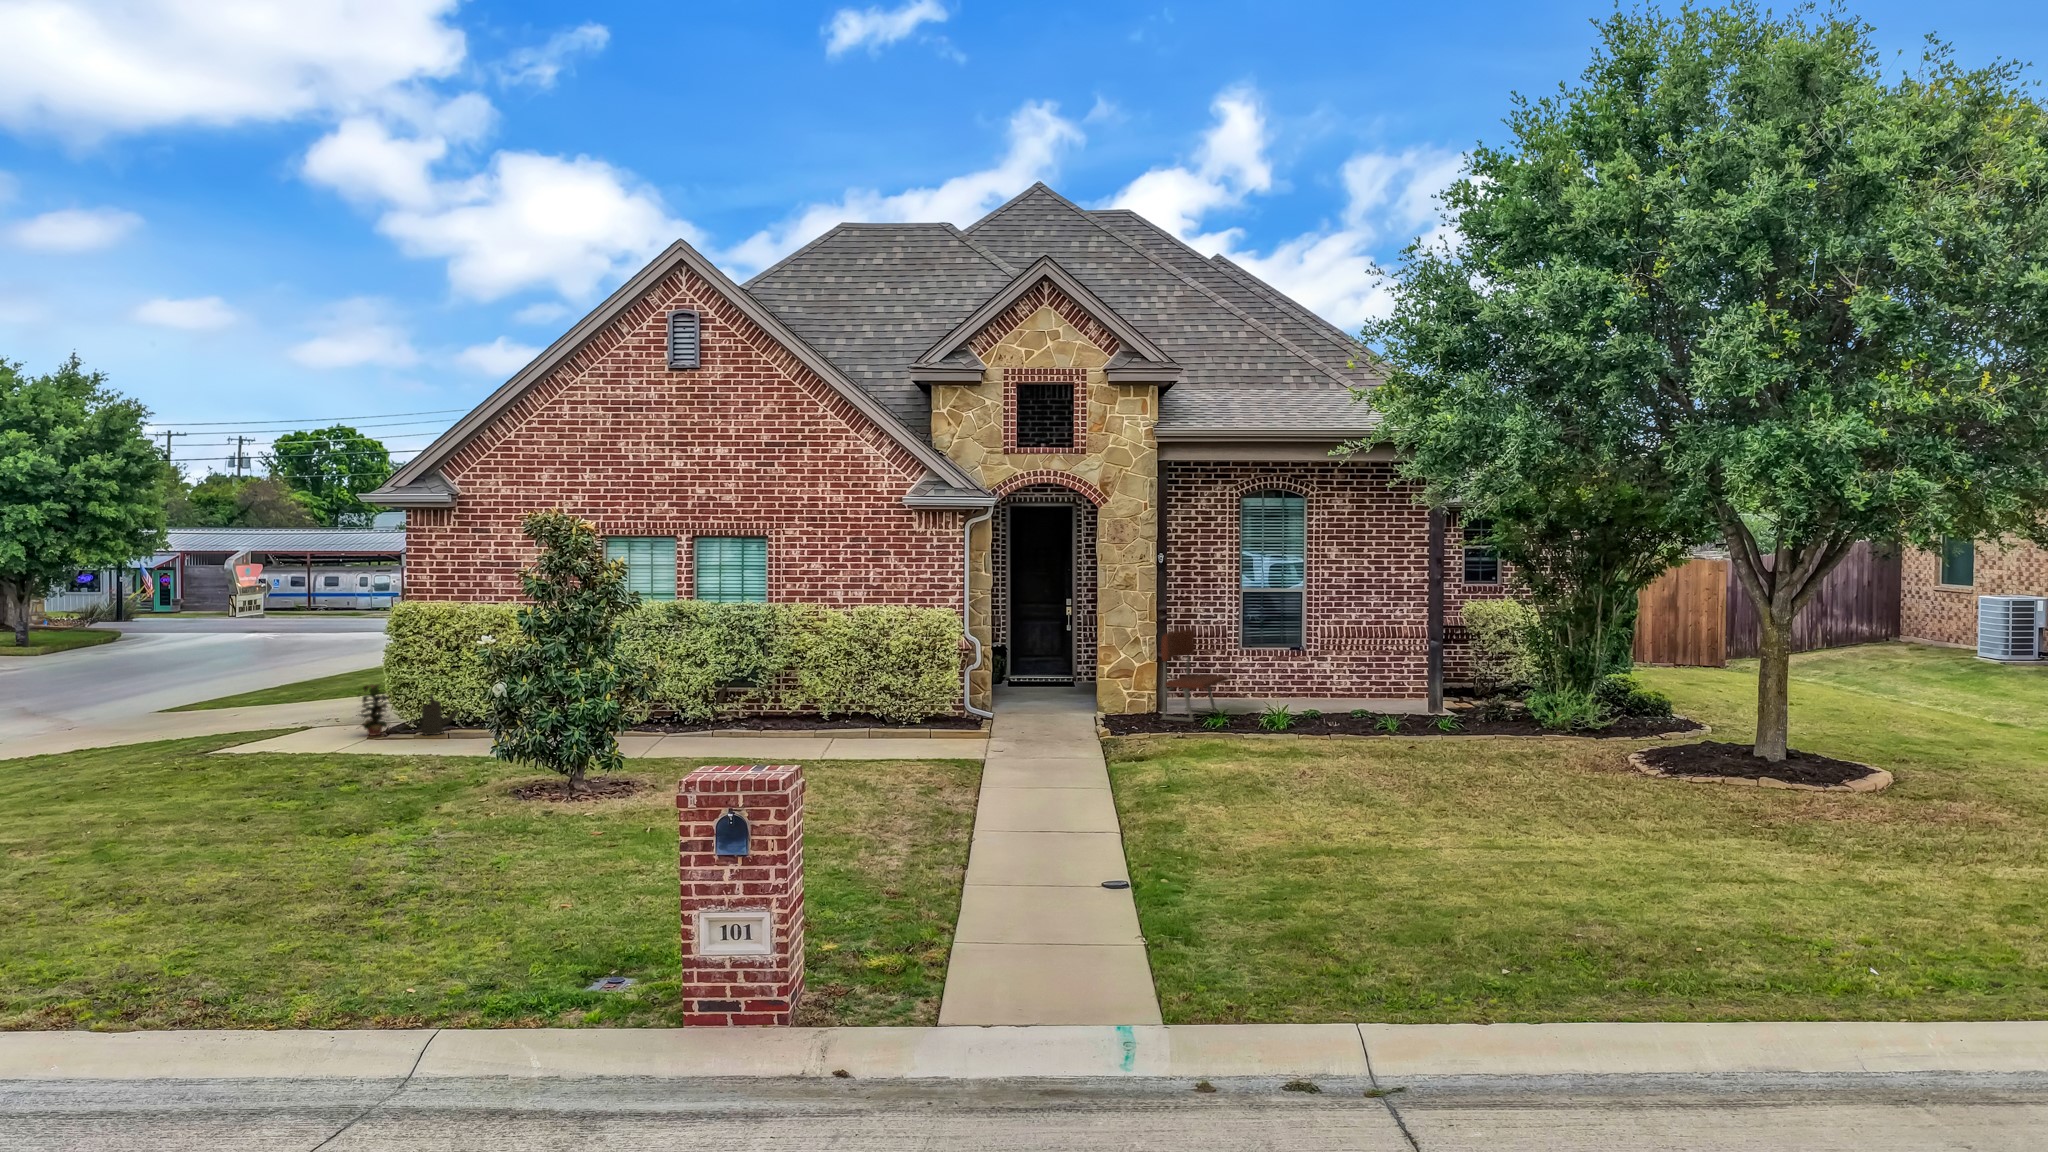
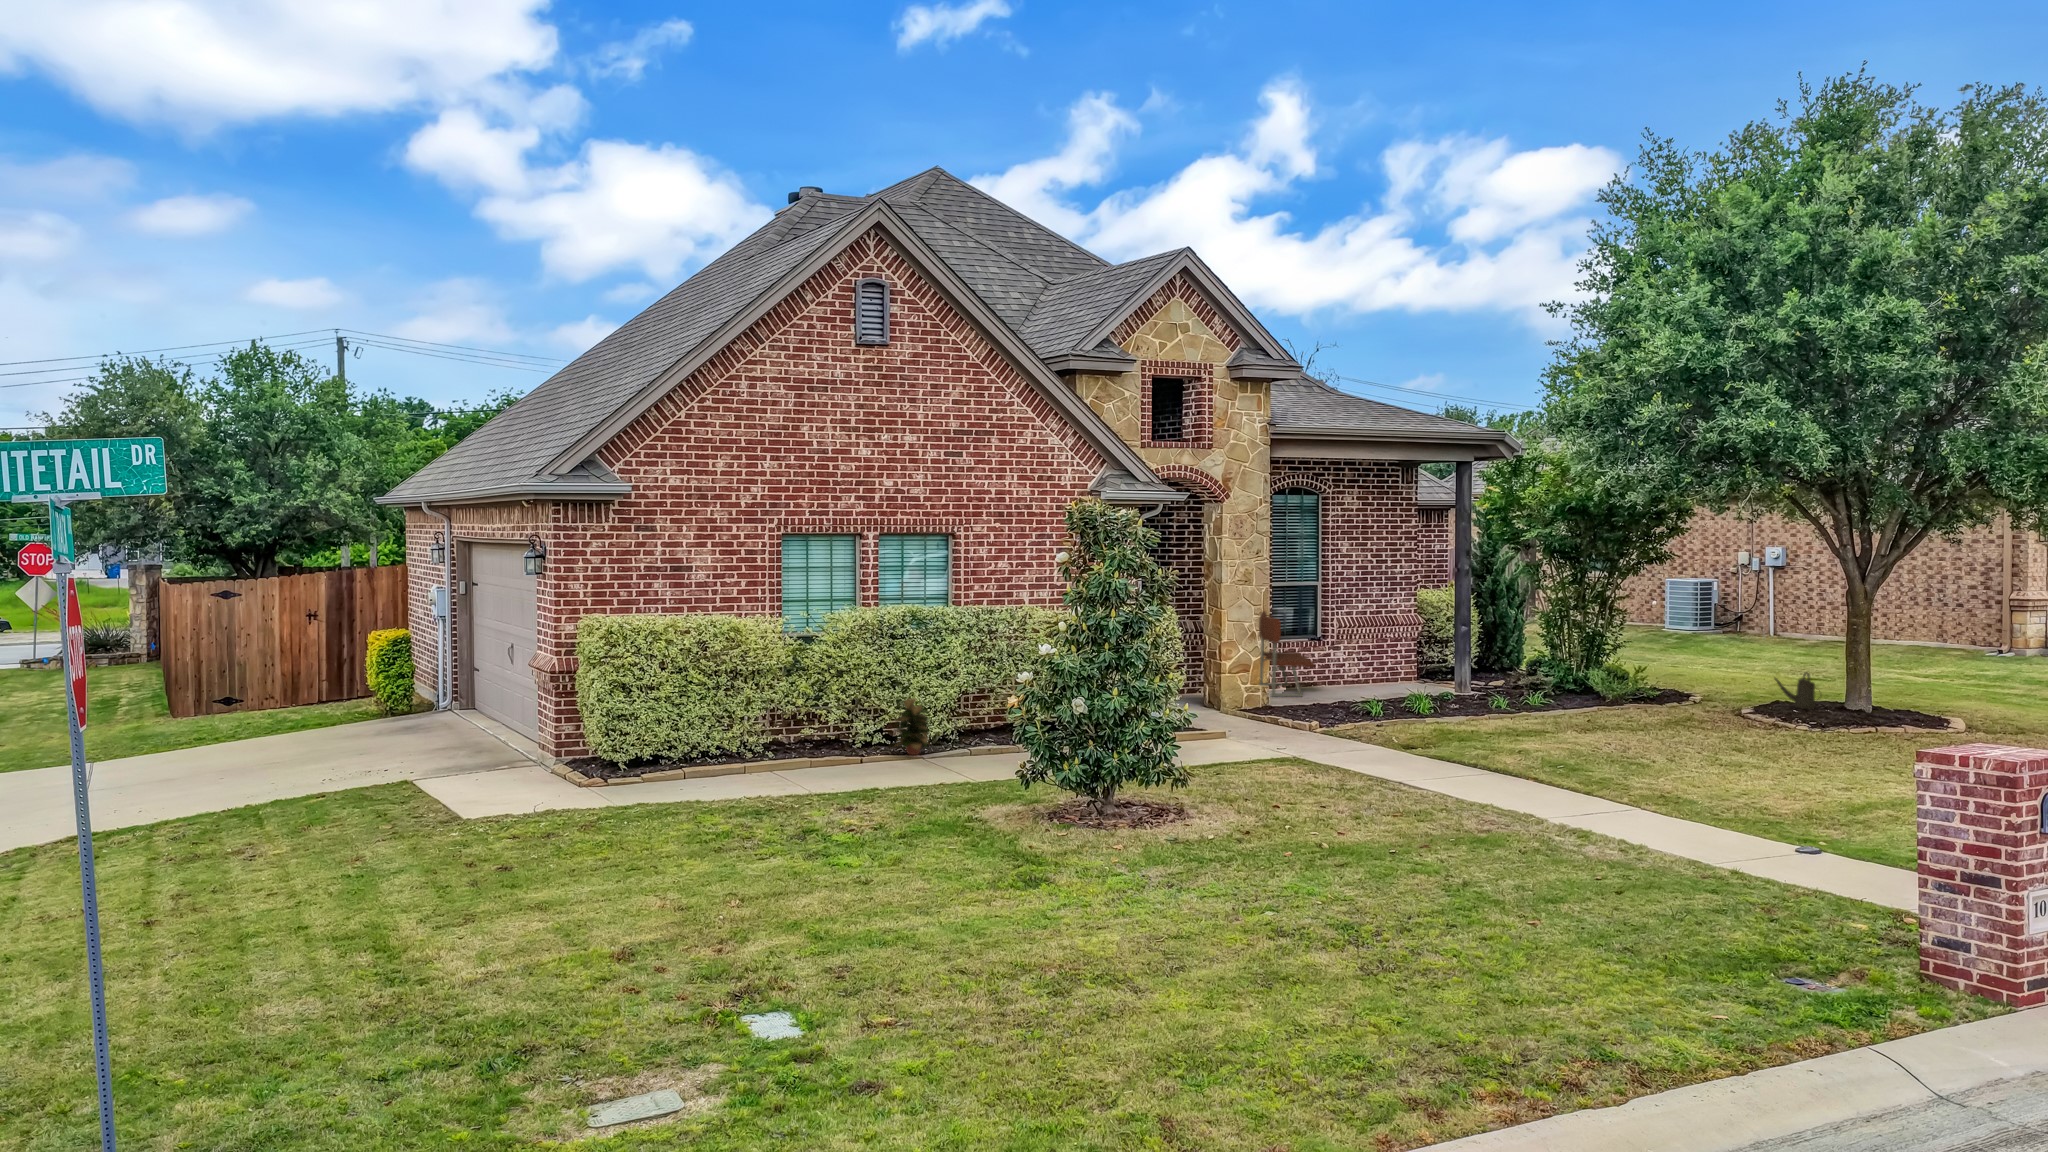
decorative plant: present [356,684,391,736] -> present [895,698,929,755]
watering can: present [421,694,459,735] -> present [1774,672,1815,709]

